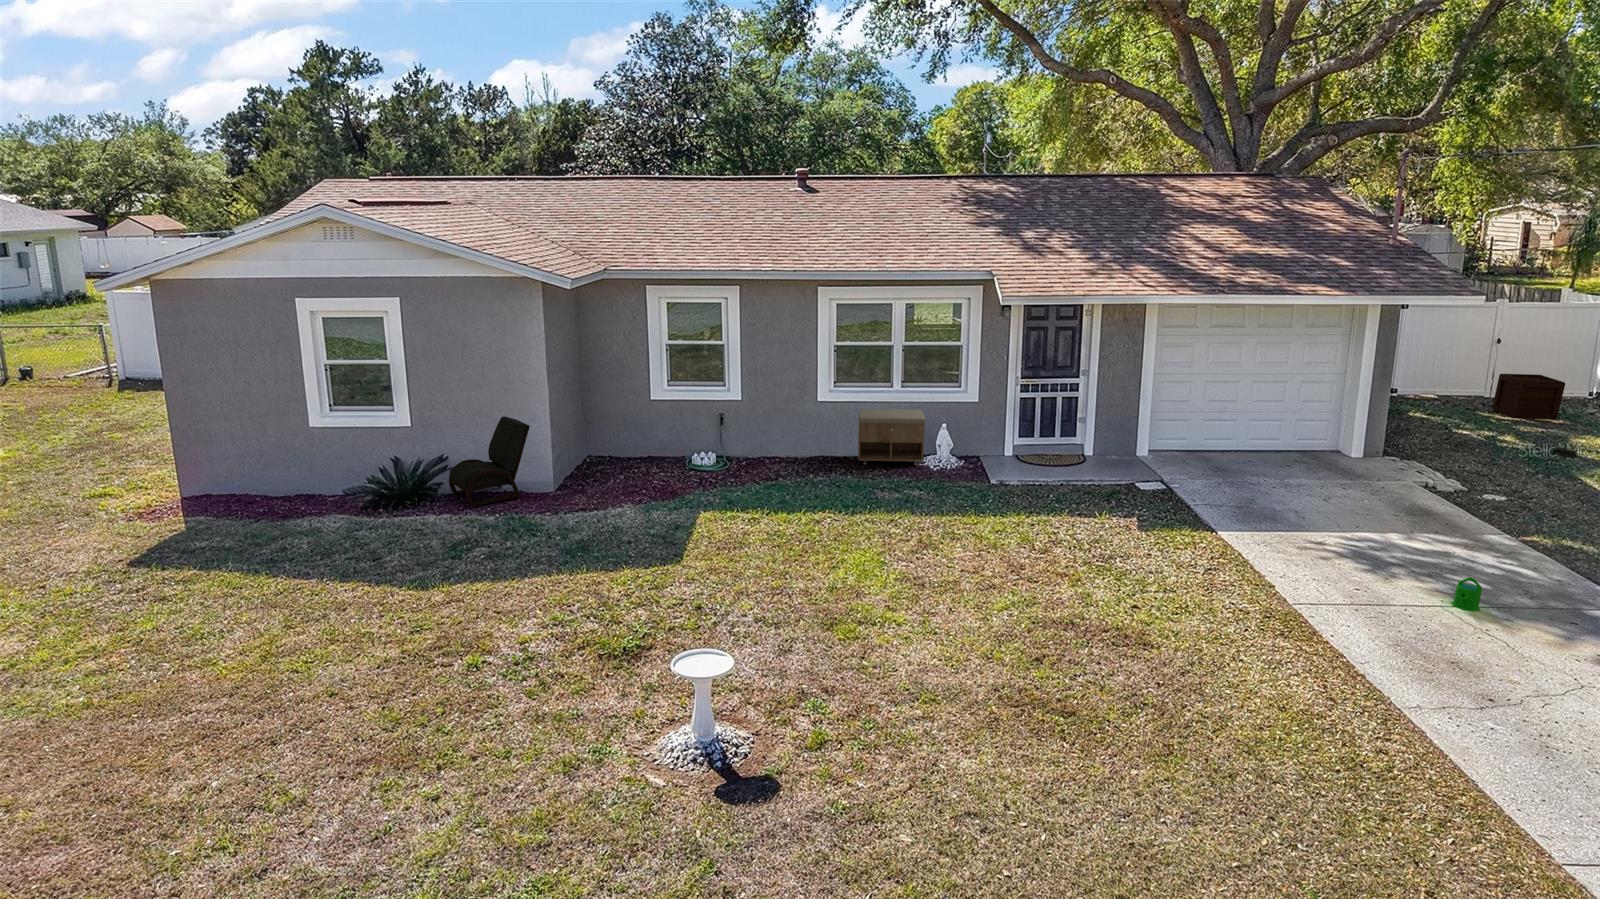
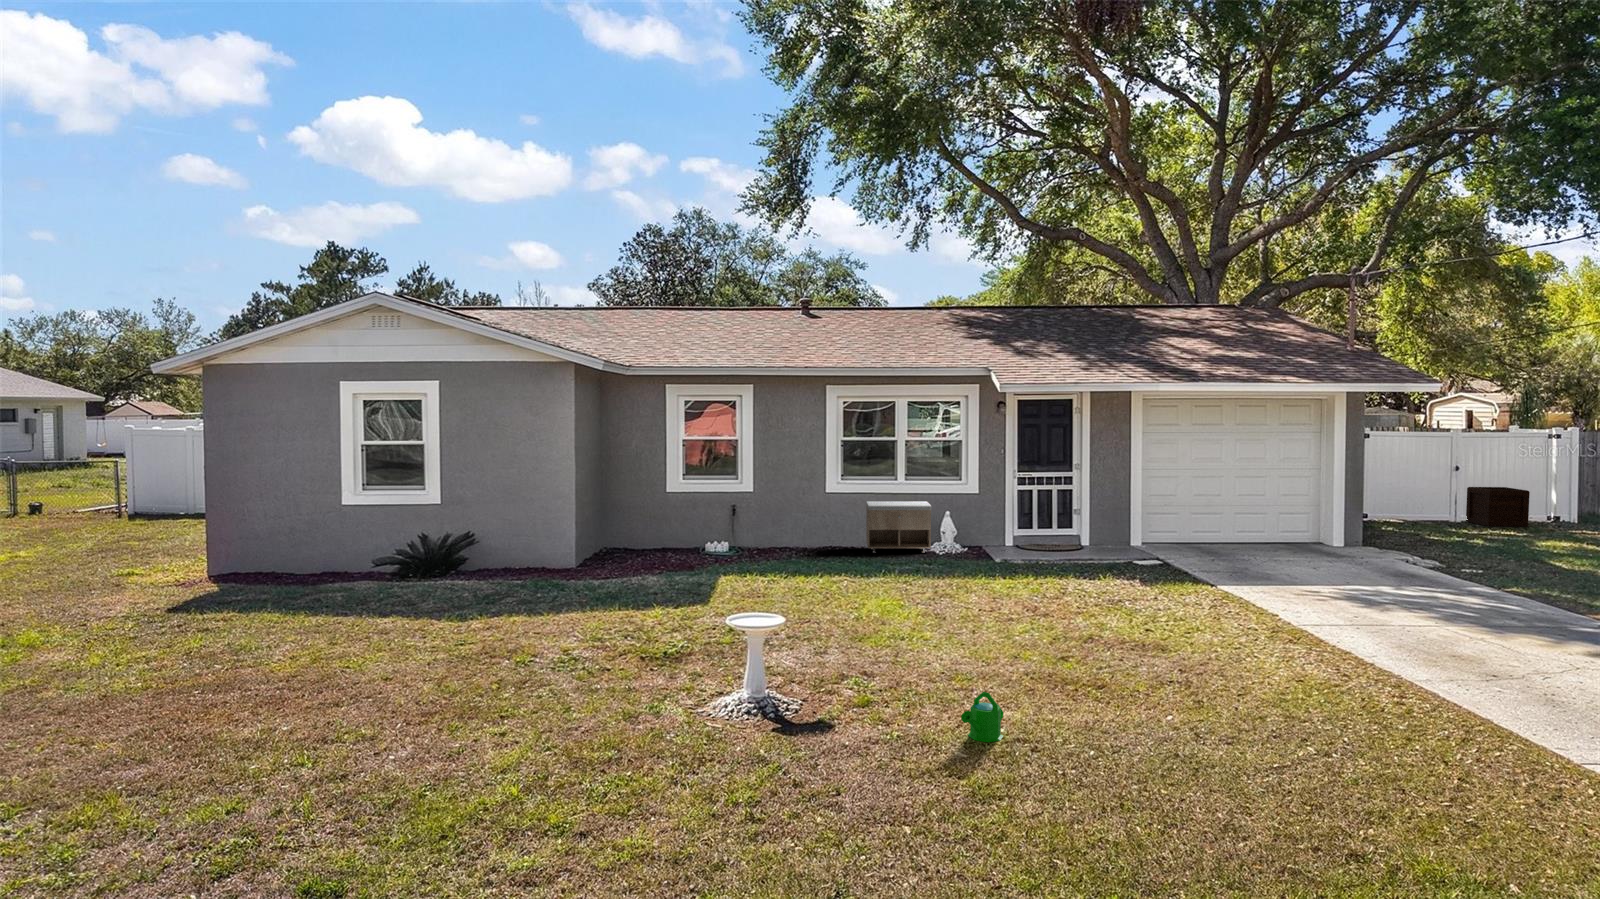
lounge chair: present [449,416,530,509] -> none [470,497,554,580]
decorative plant: present [1552,431,1582,457] -> none [1523,523,1556,547]
watering can: present [1451,577,1482,611] -> present [961,692,1003,742]

